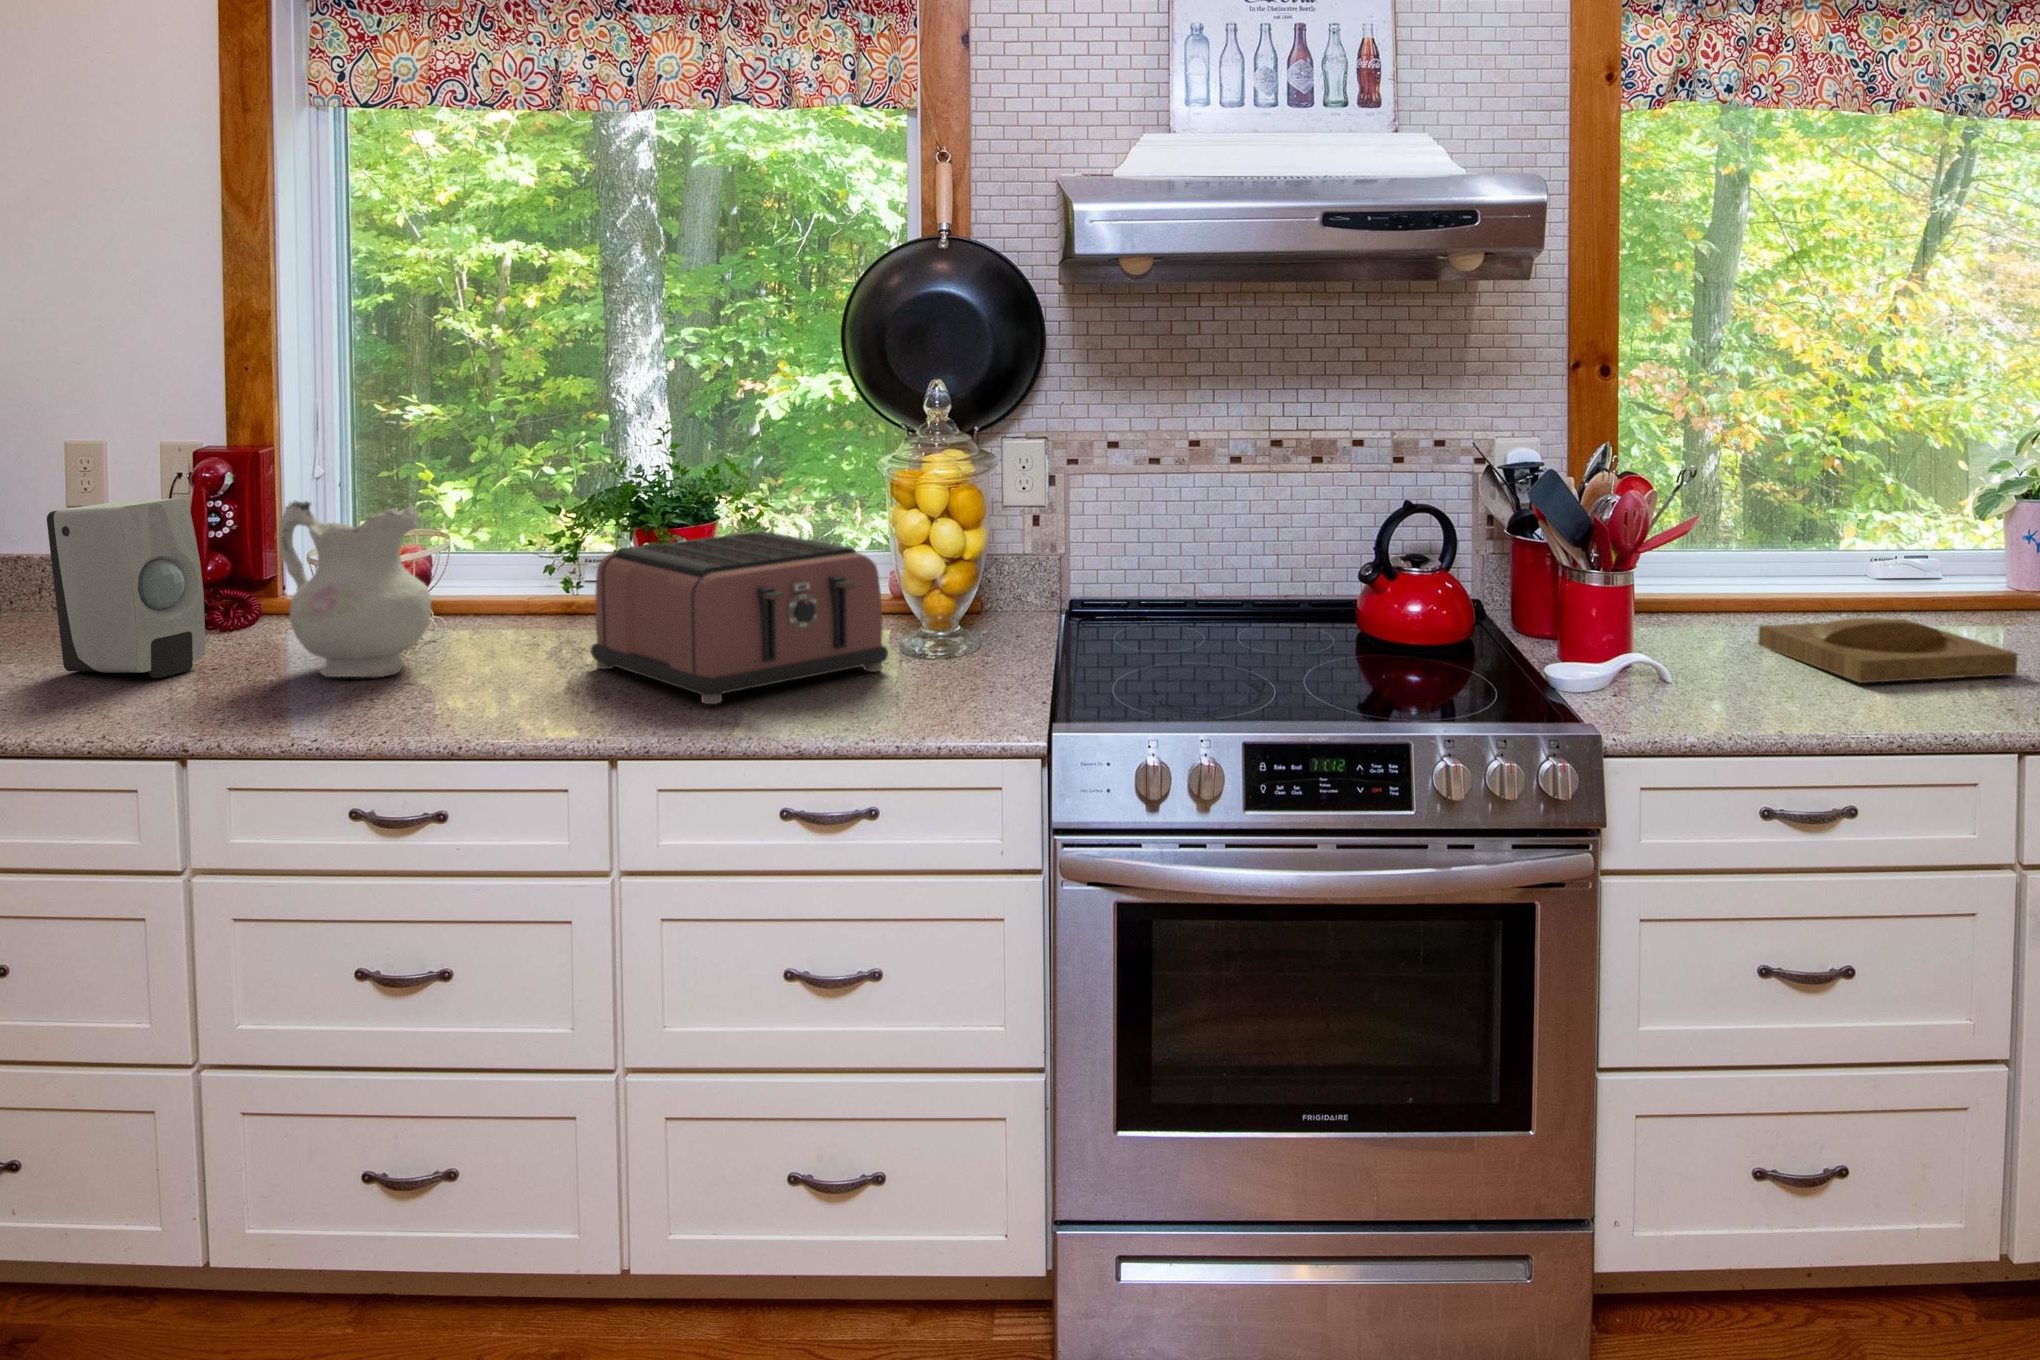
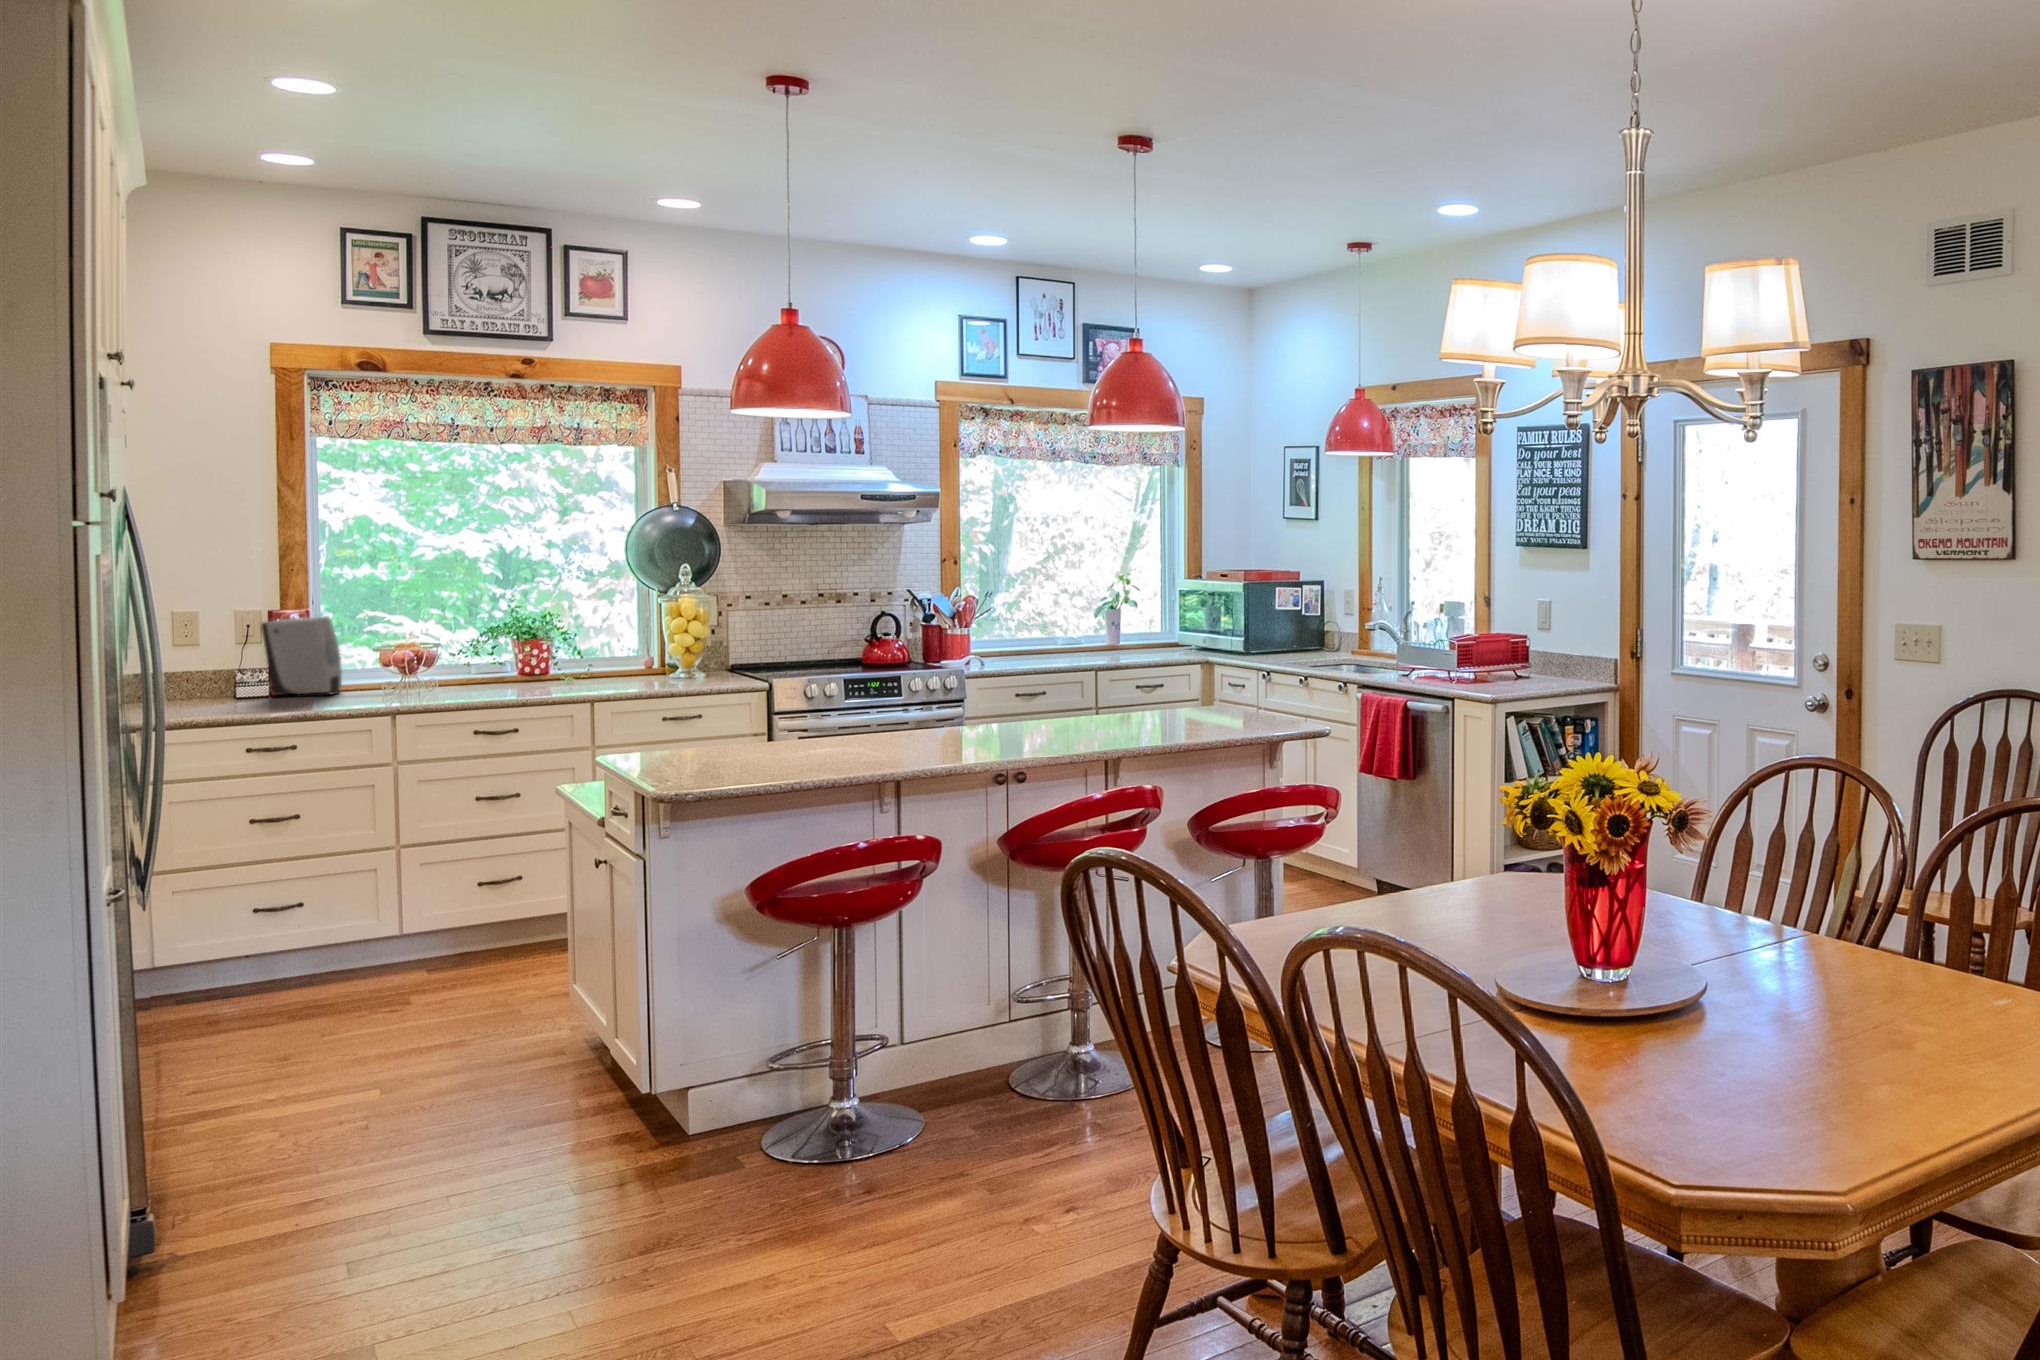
ceramic pitcher: present [279,501,431,677] -> none [382,616,463,691]
toaster: present [591,531,888,704] -> none [542,628,681,689]
tray: present [1758,618,2017,683] -> none [1020,650,1105,668]

